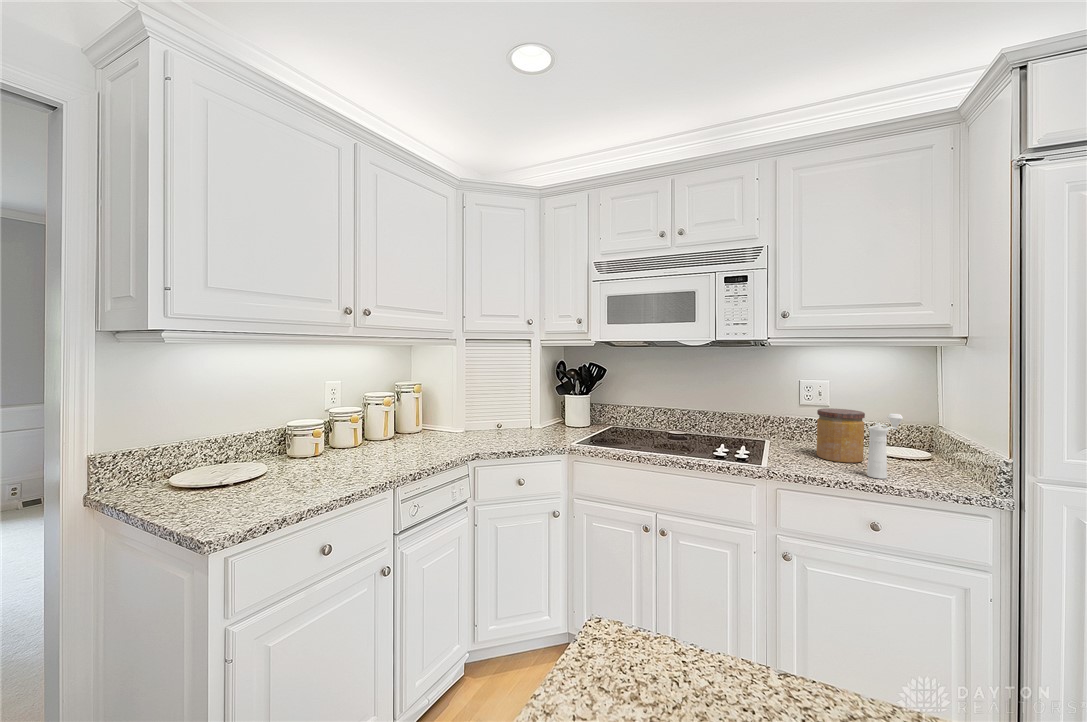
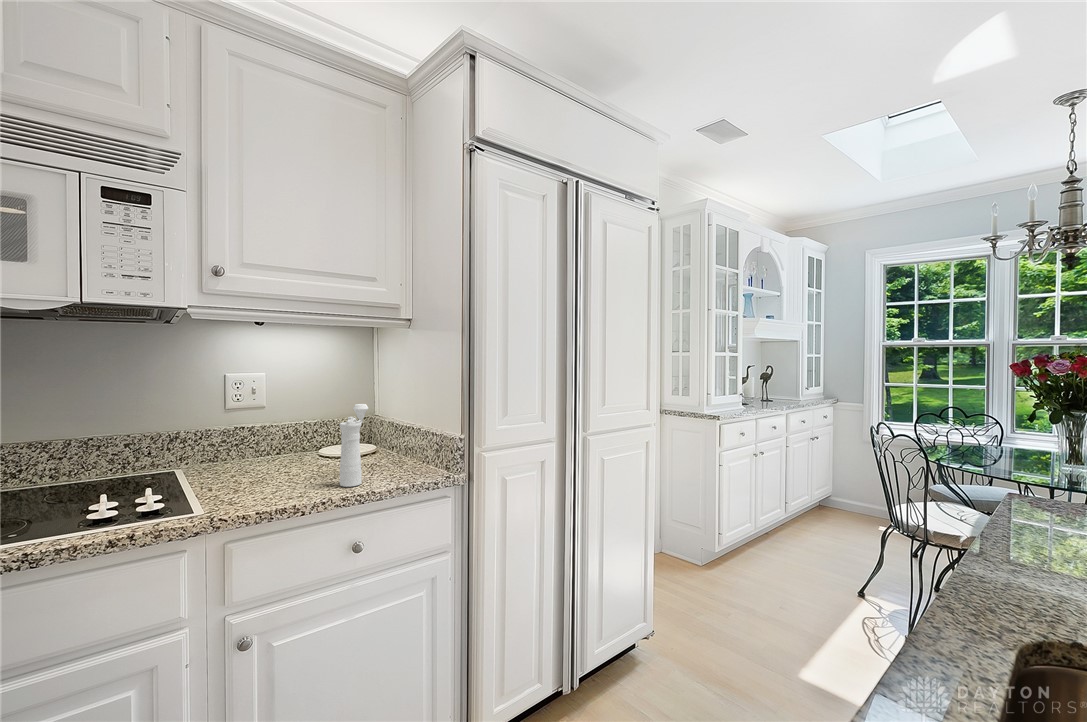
jar: present [817,408,865,463] -> none [262,407,321,478]

